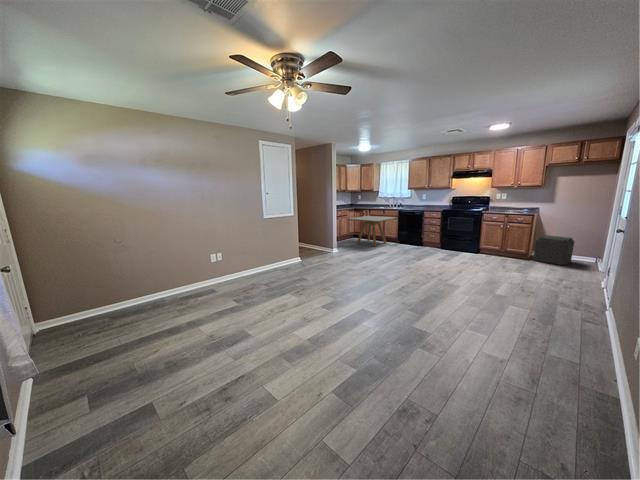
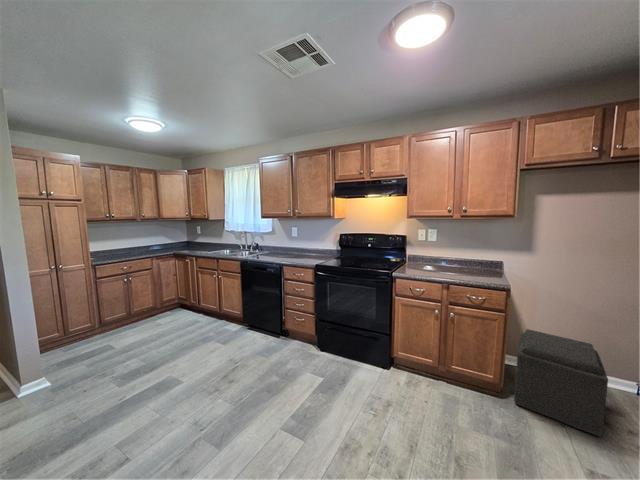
dining table: present [348,216,396,246] -> none [113,270,235,355]

